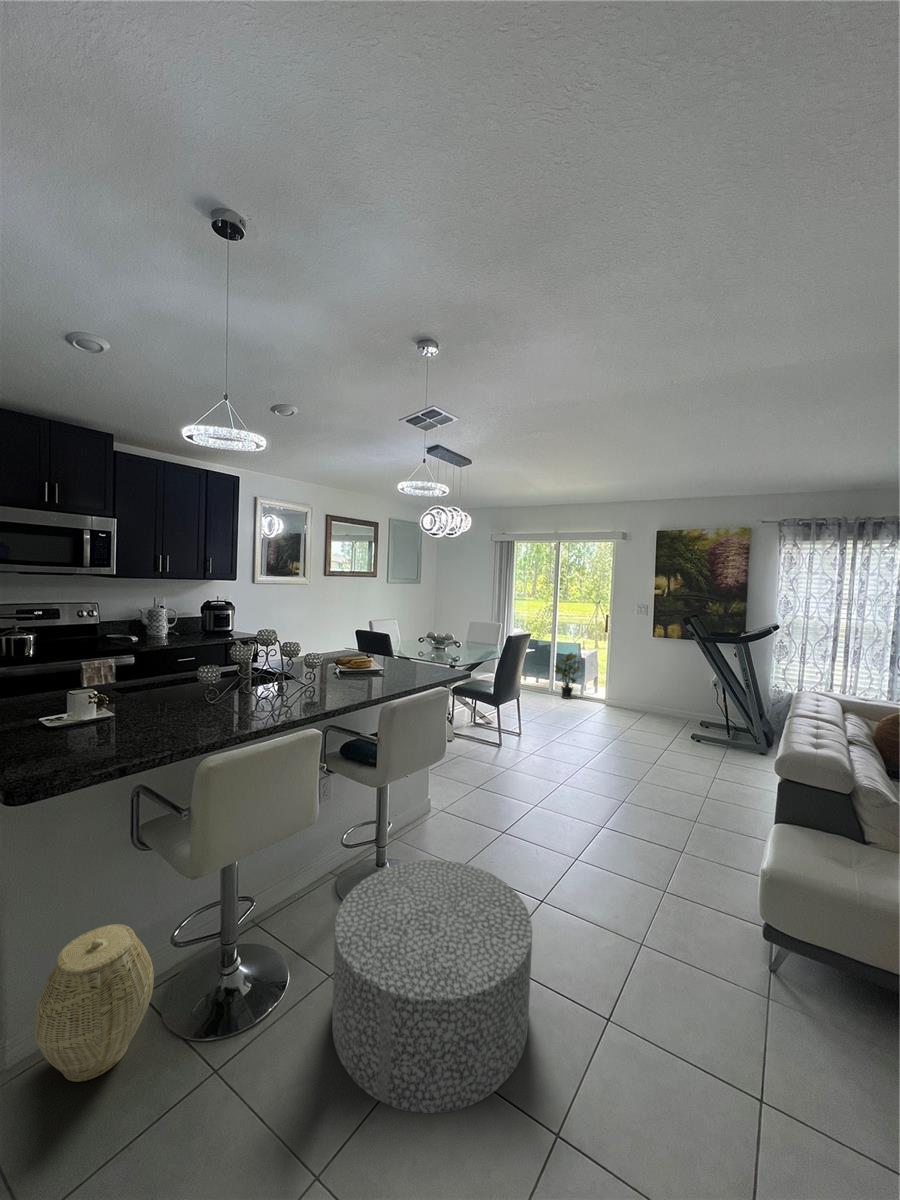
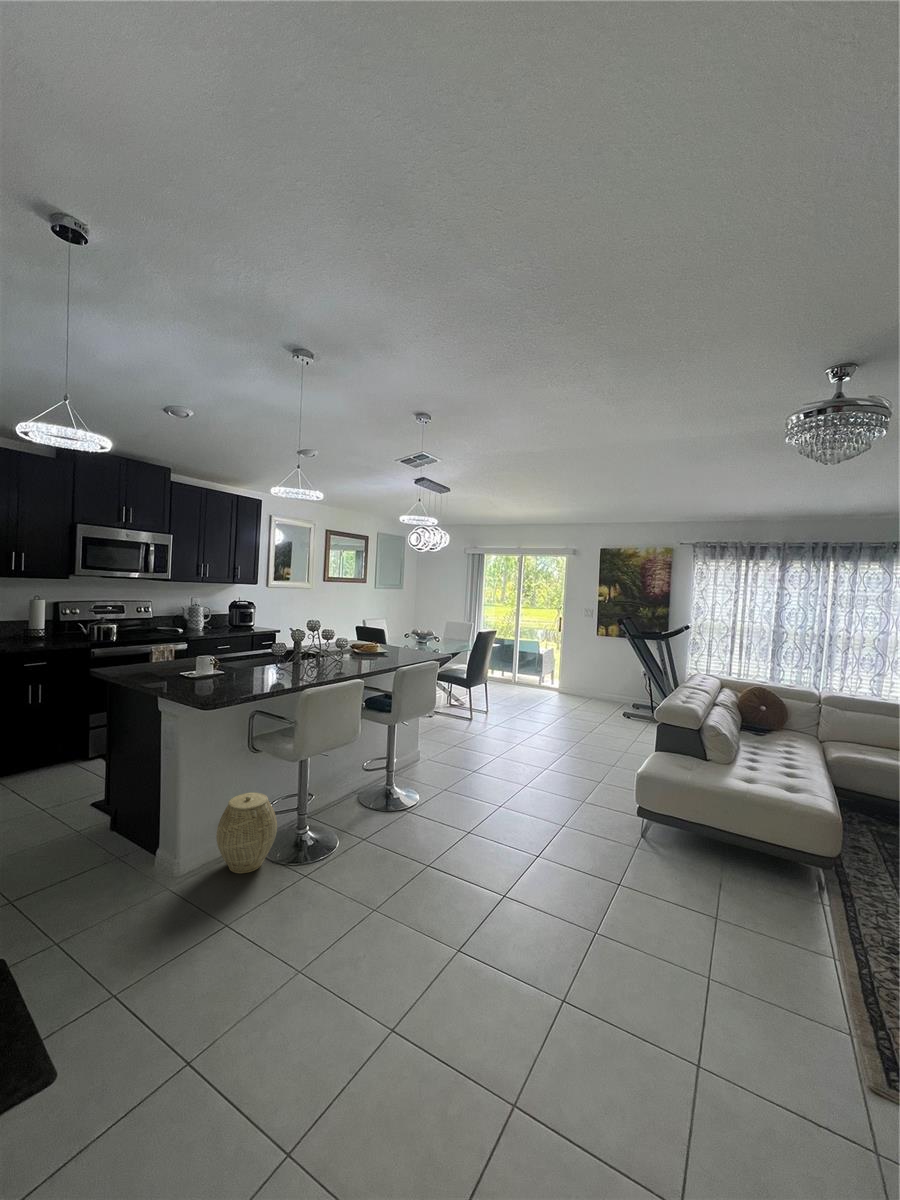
potted plant: present [555,653,579,699] -> none [518,648,540,688]
ottoman: present [332,860,532,1113] -> none [379,769,499,882]

